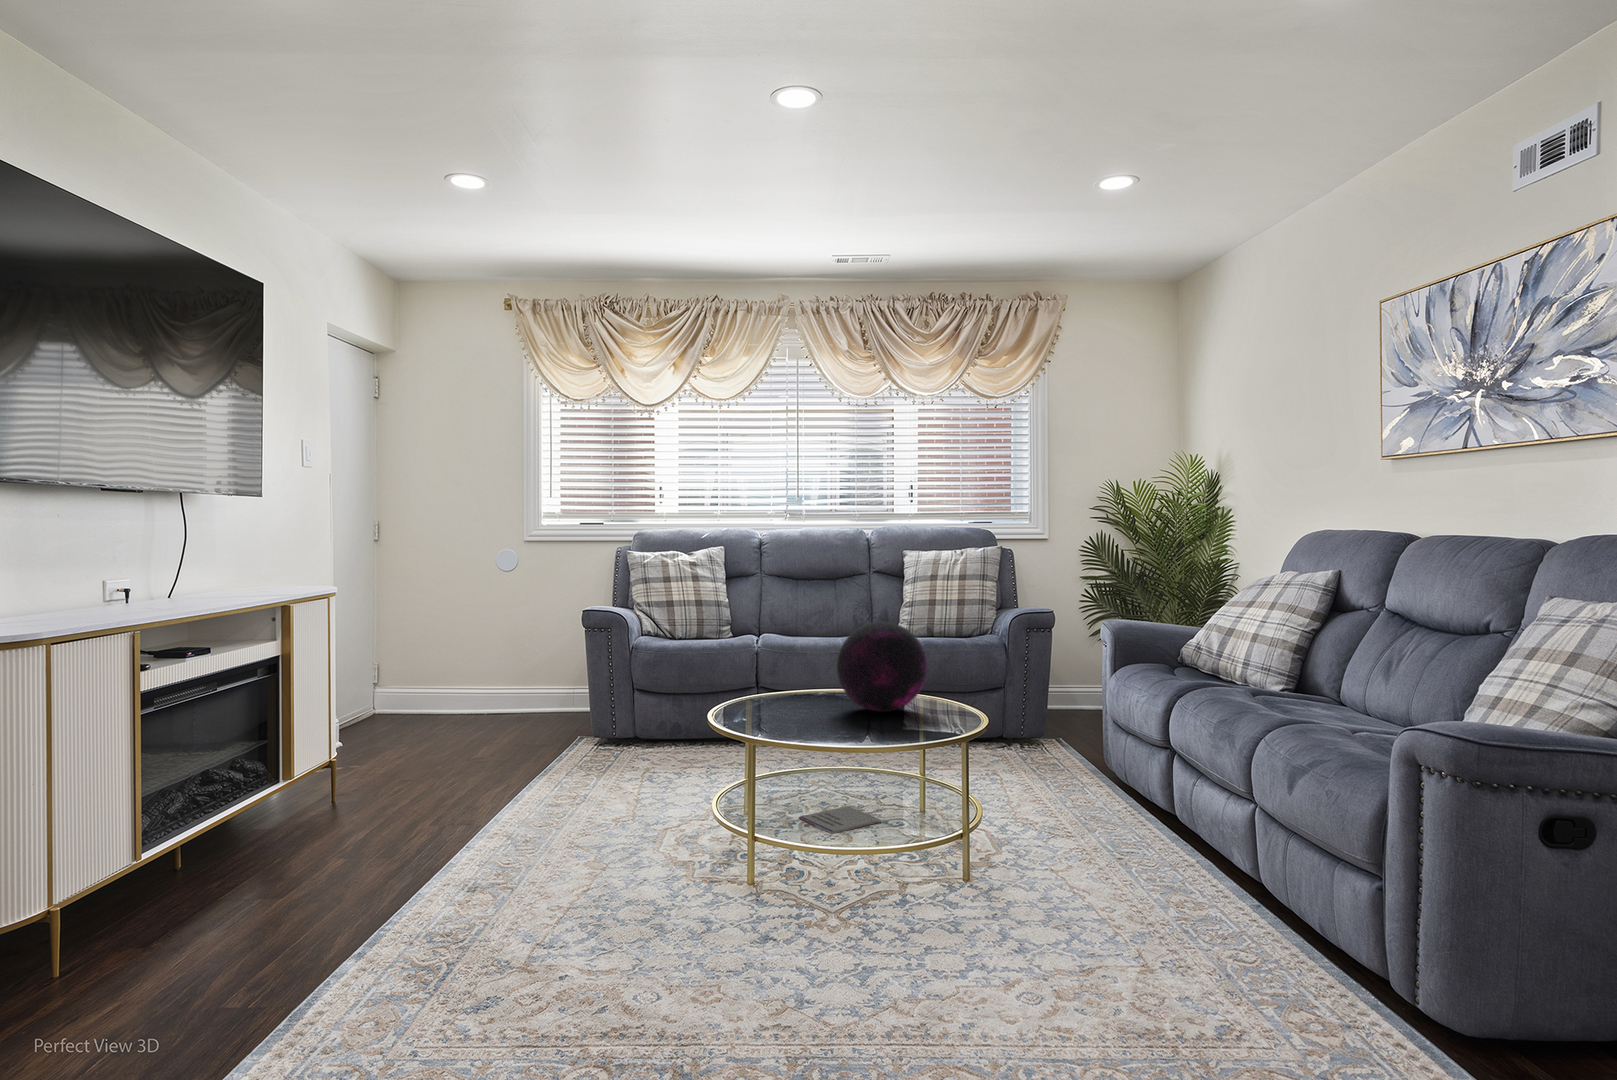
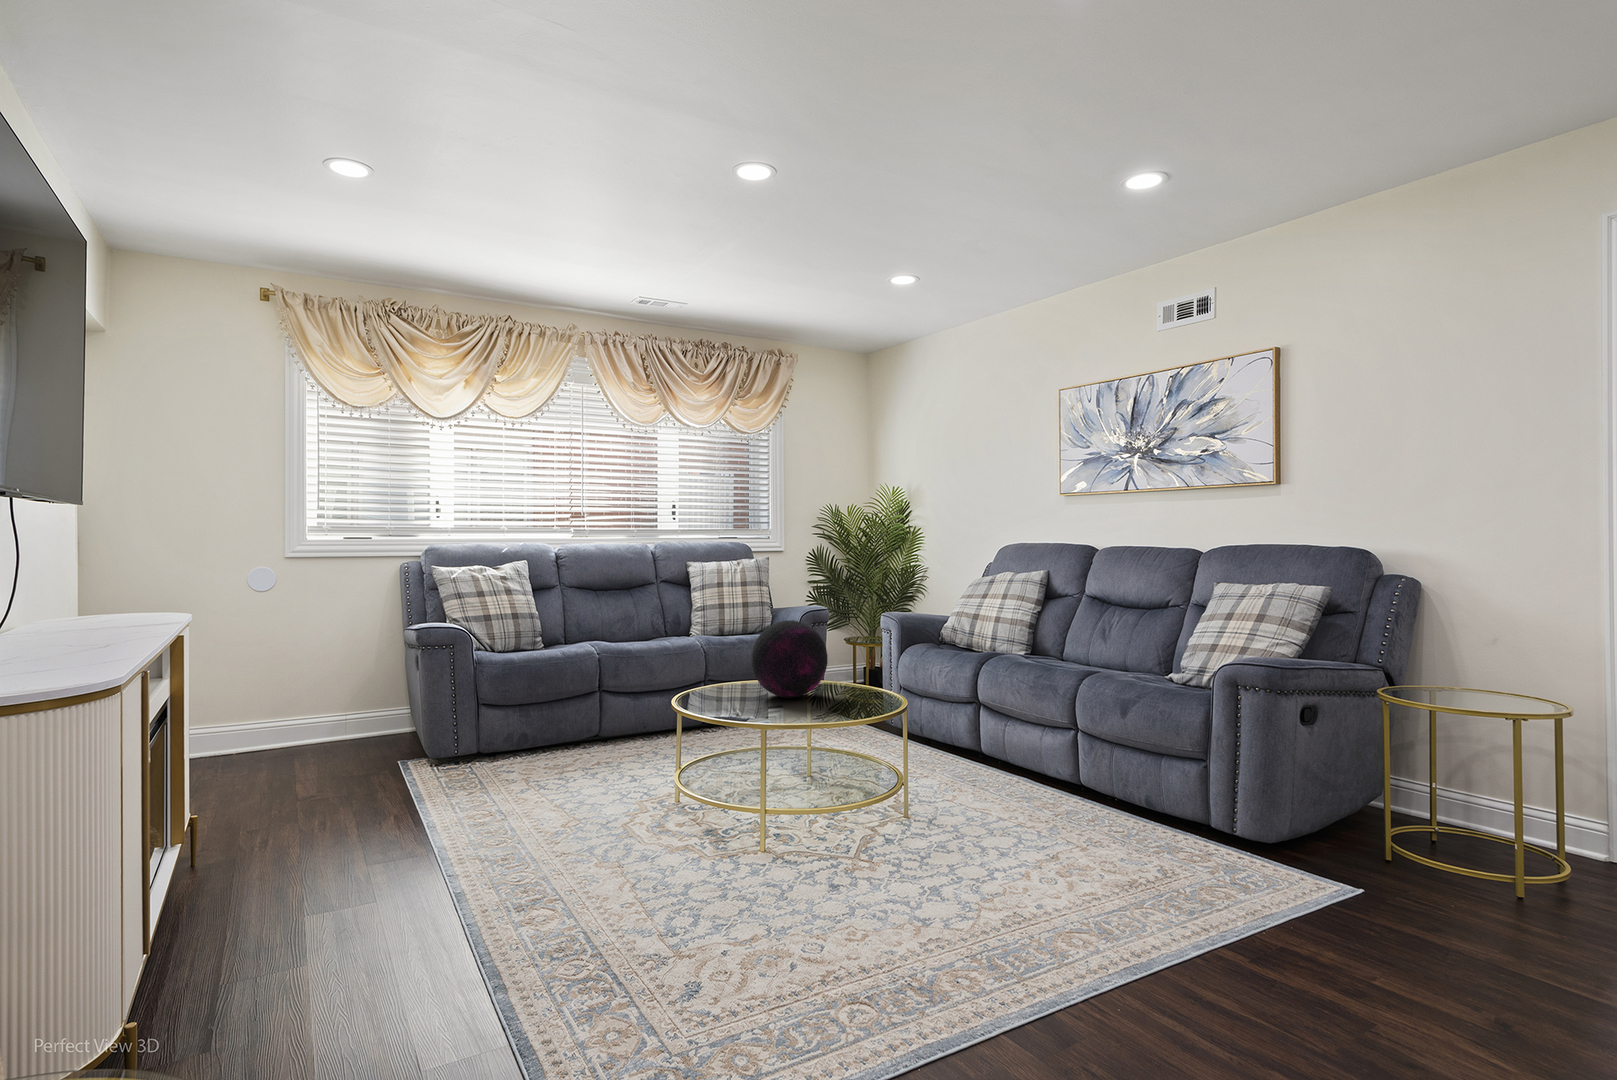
notebook: present [799,806,881,834] -> none [742,782,815,805]

